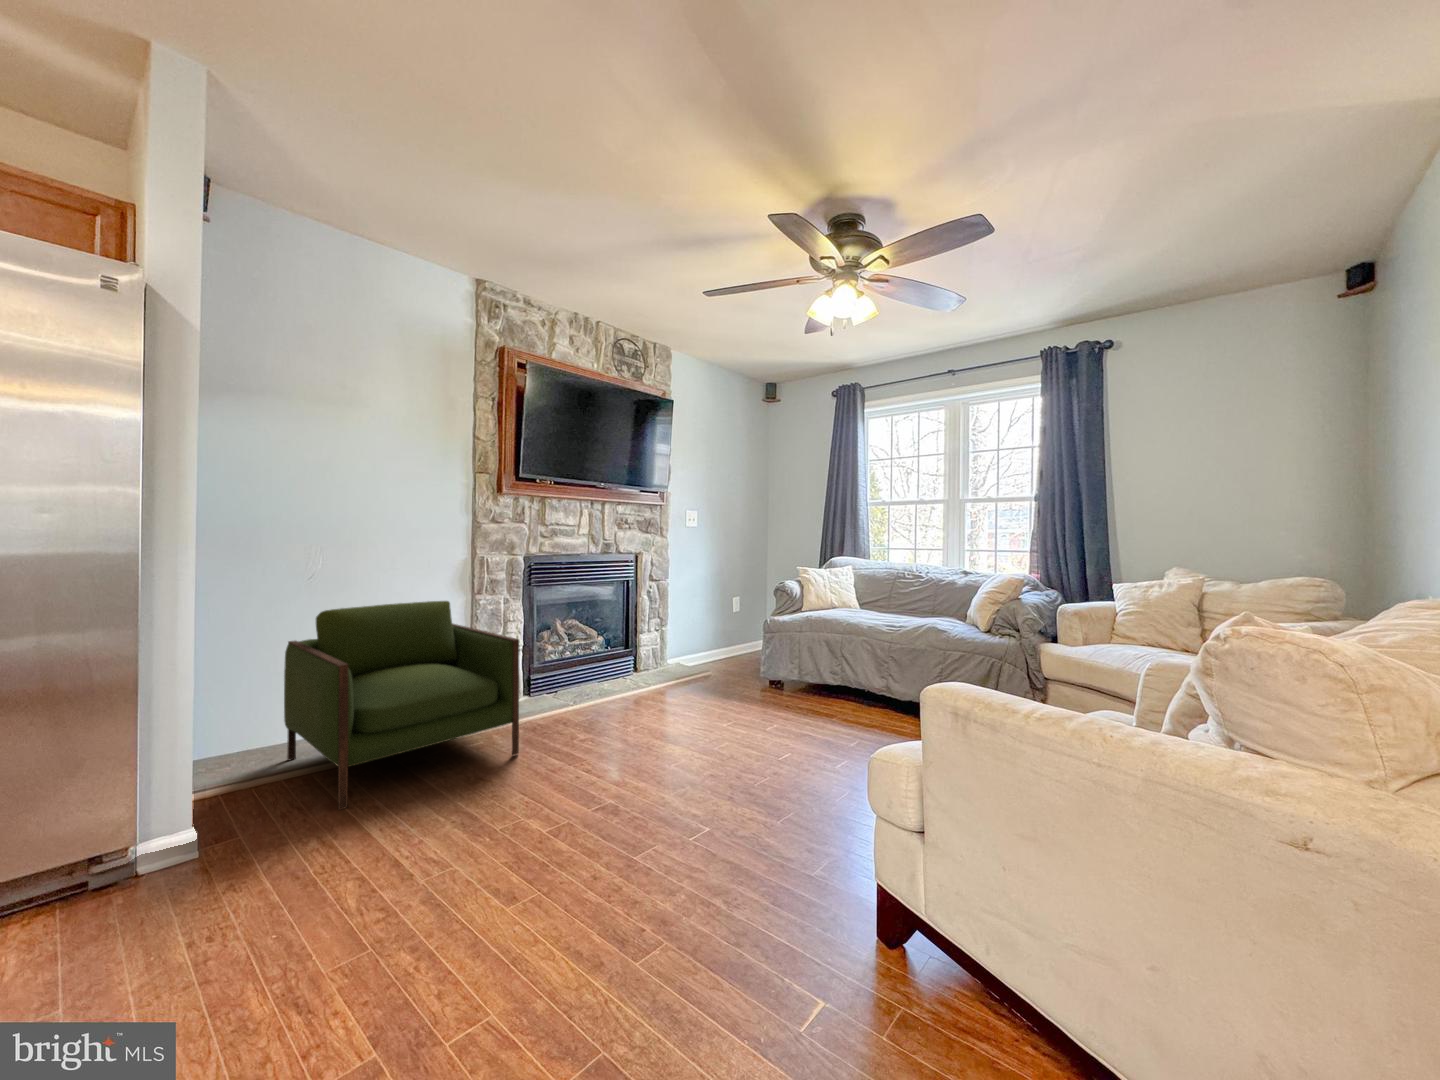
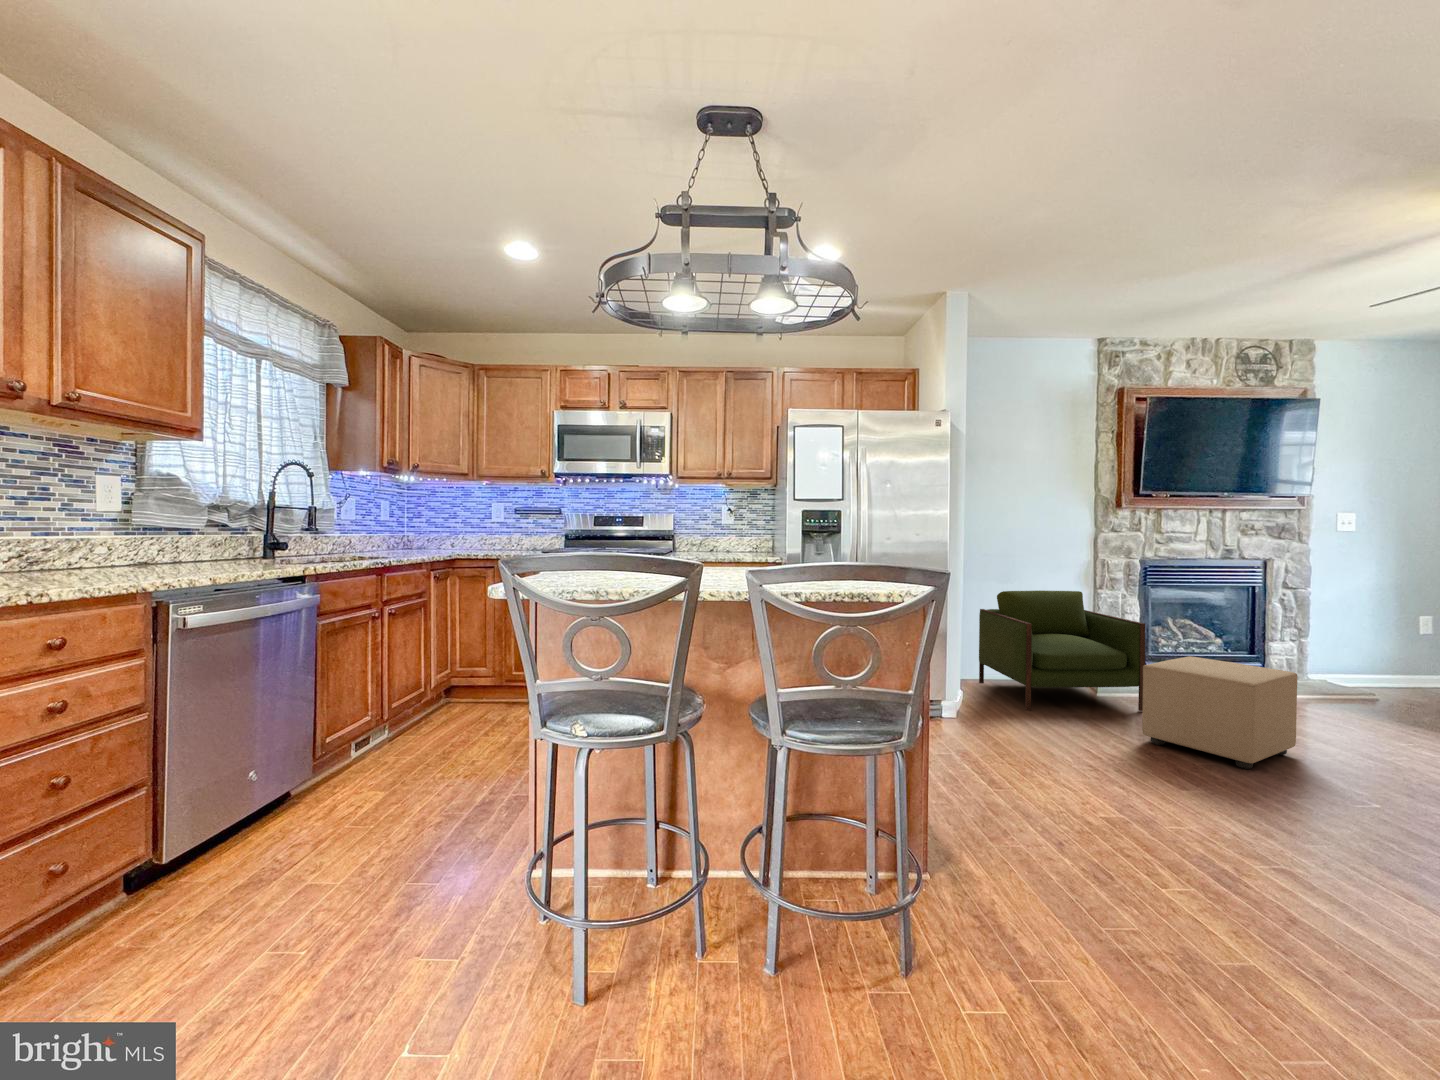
ottoman: none [503,679,670,837] -> present [1142,656,1297,769]

